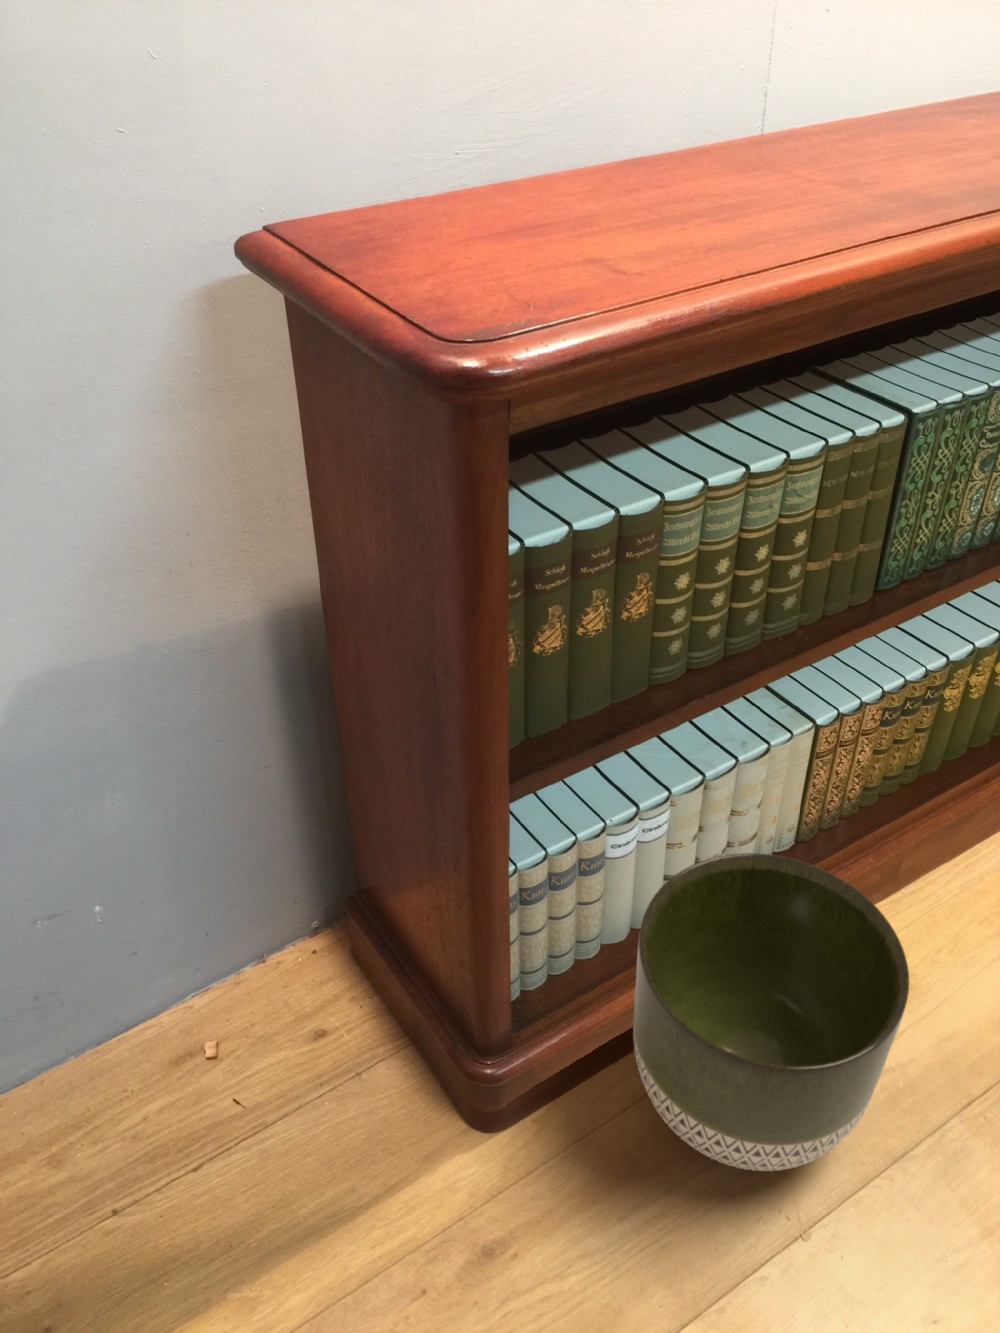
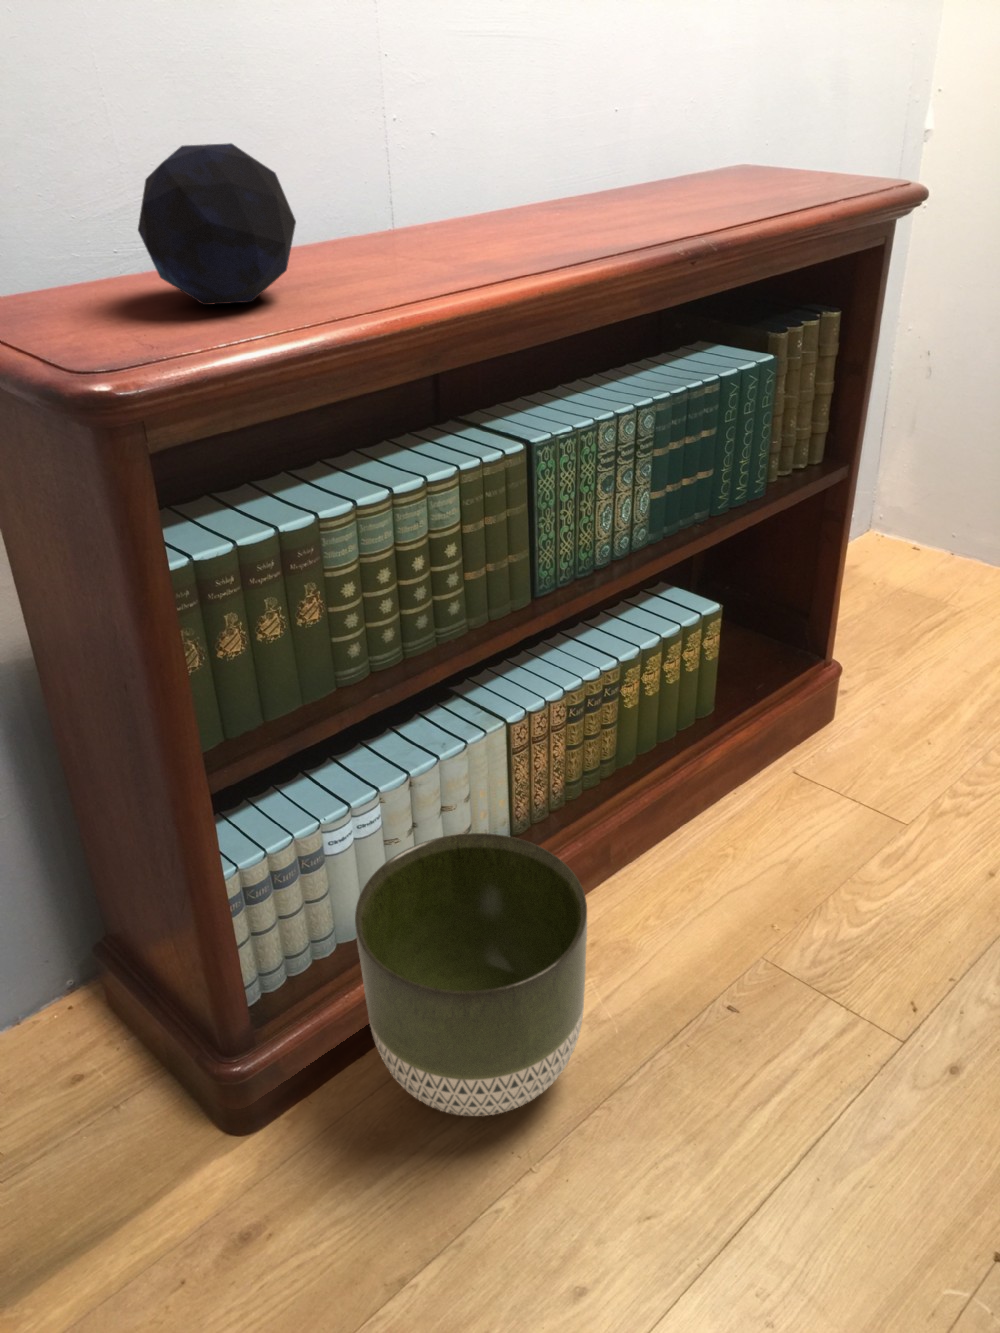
decorative orb: none [507,26,703,234] -> present [138,143,296,305]

